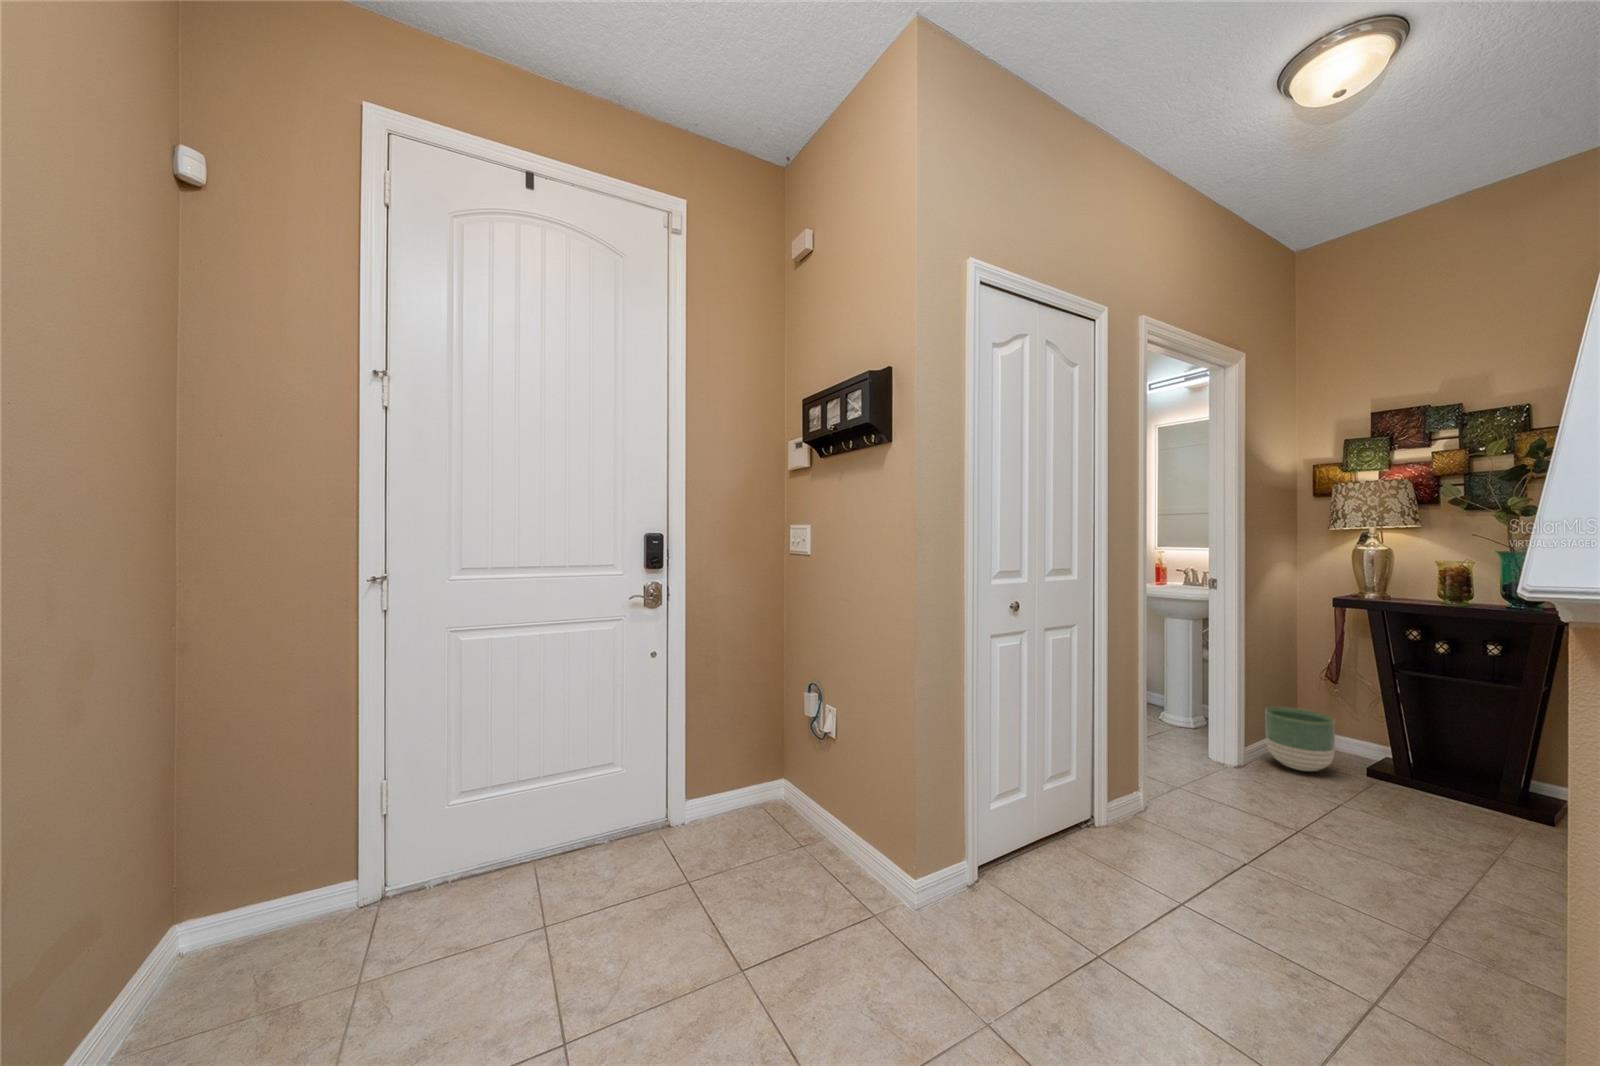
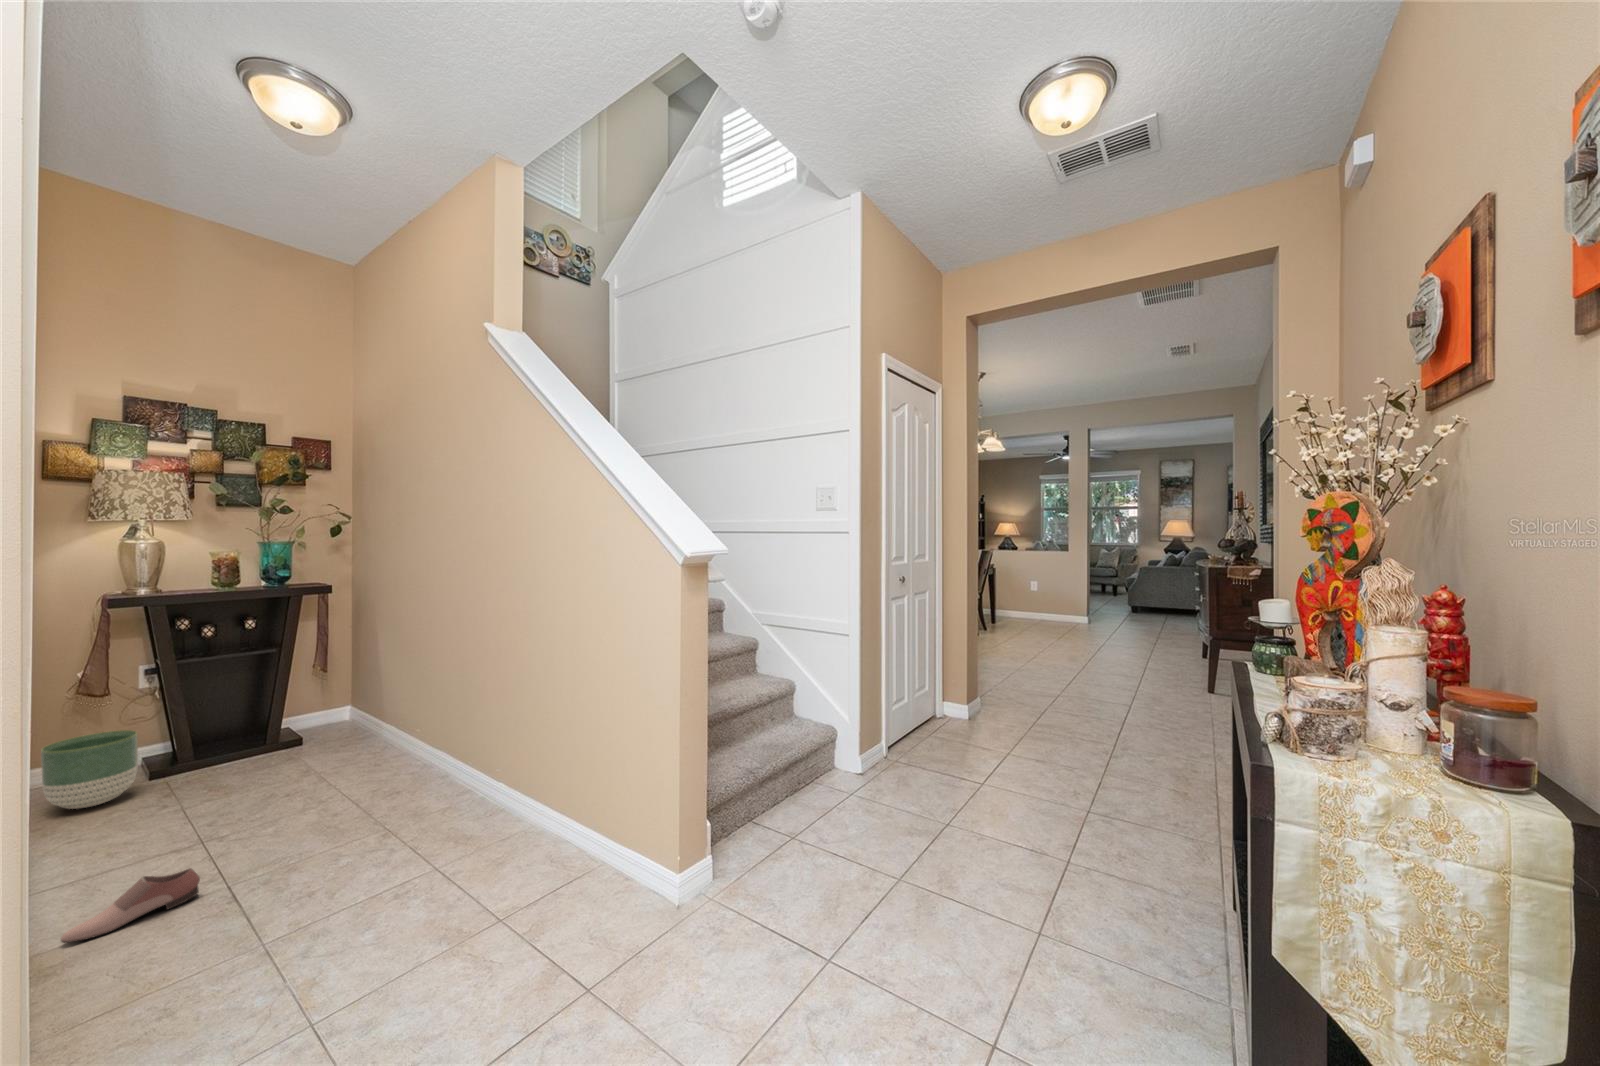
shoe: none [1126,811,1206,853] -> present [61,868,200,943]

